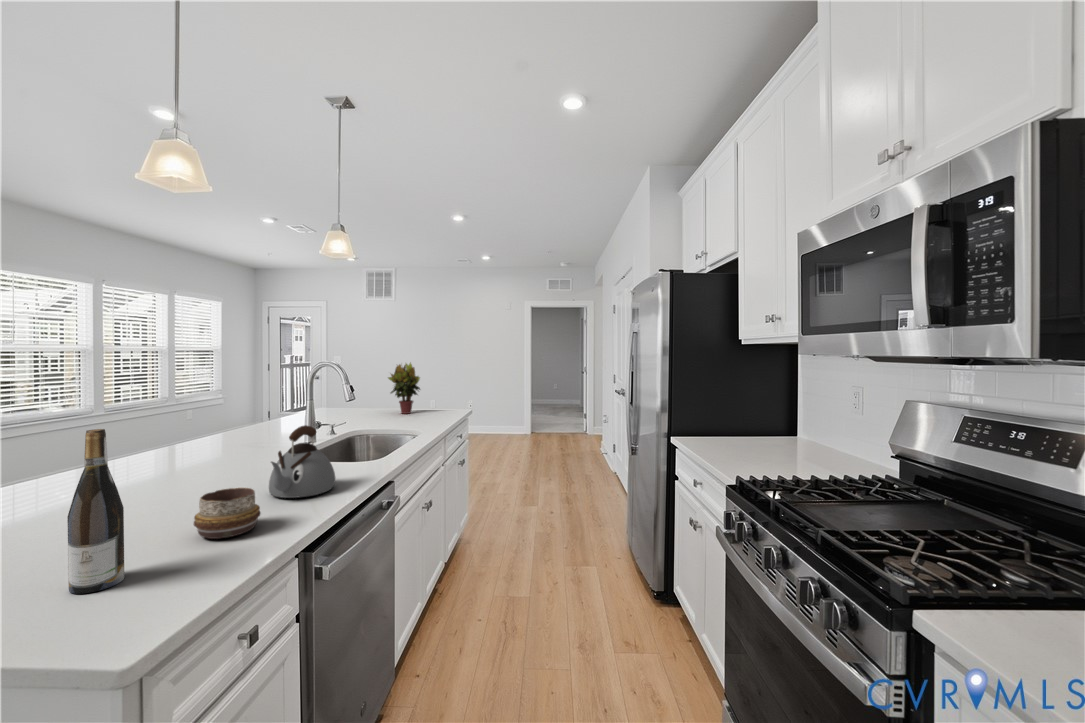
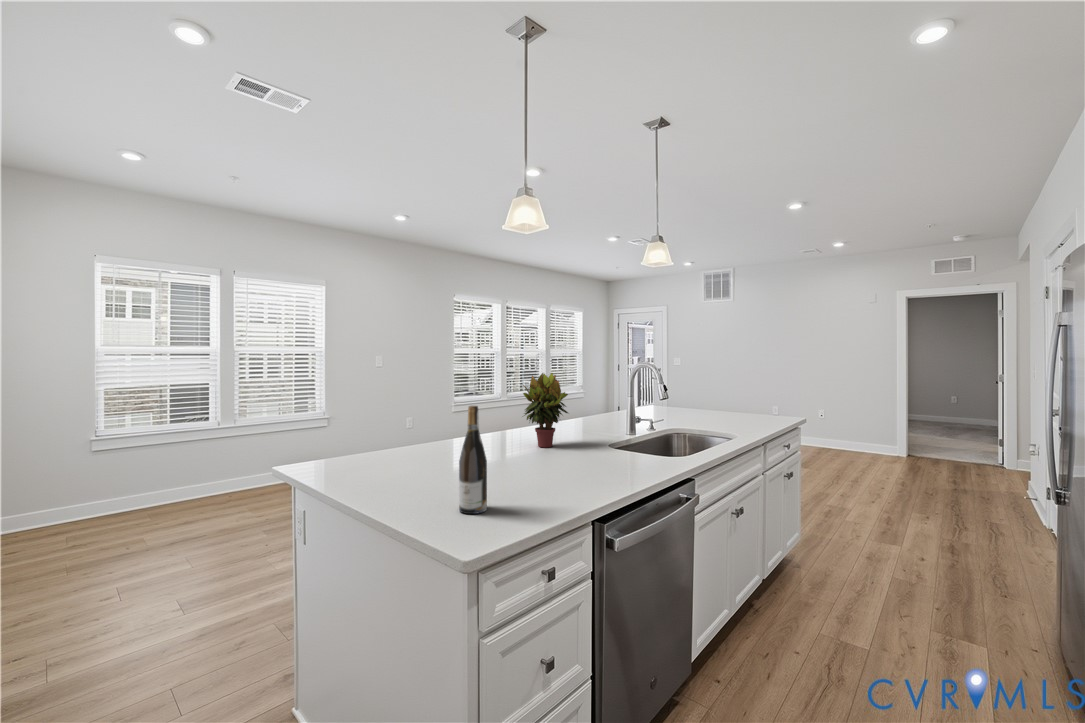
potted plant: present [388,363,420,414] -> present [523,373,568,447]
kettle: present [269,425,336,498] -> none [585,417,638,478]
decorative bowl: present [194,488,261,539] -> none [530,461,573,498]

